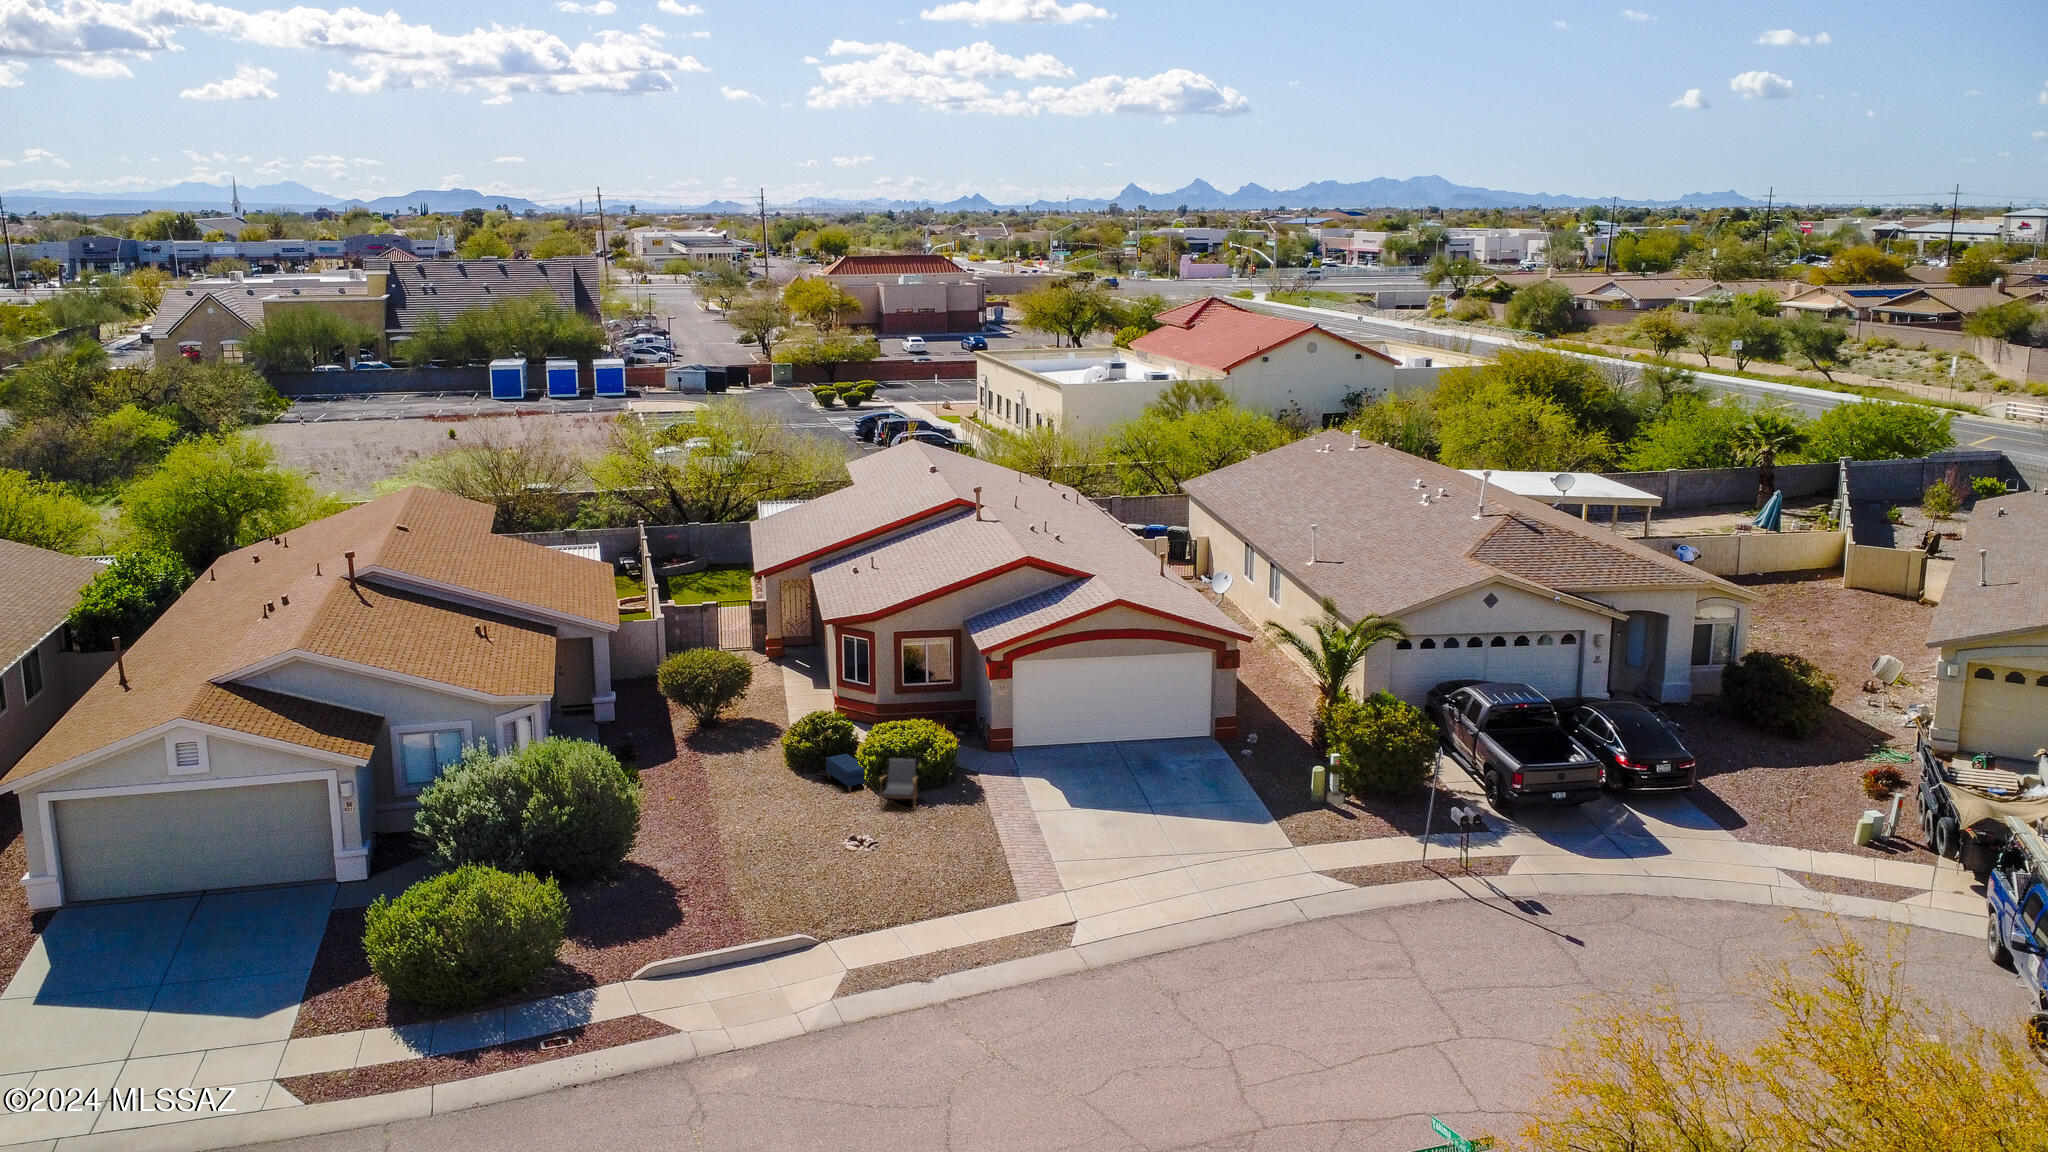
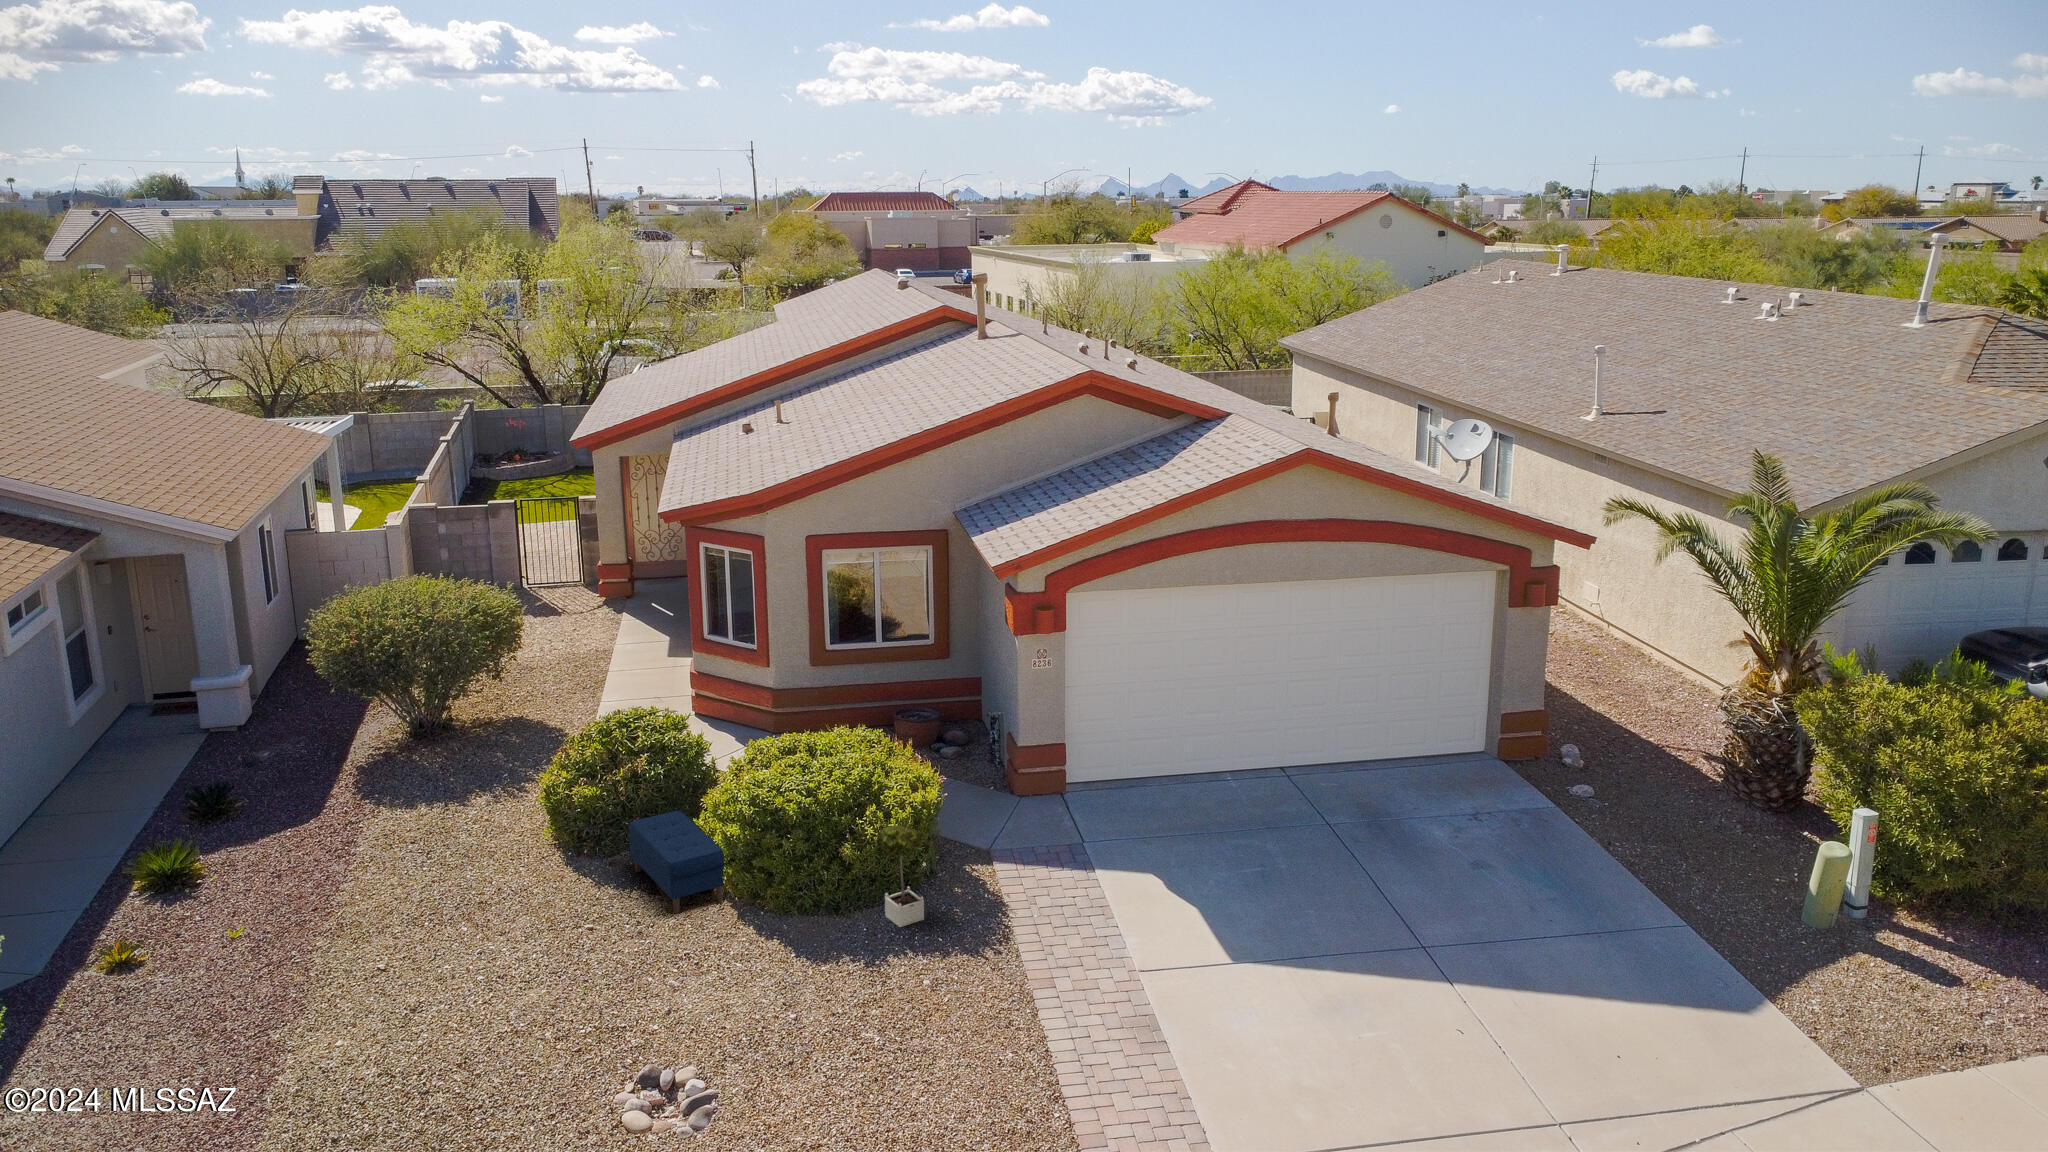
lounge chair: present [880,758,918,806] -> none [741,832,841,968]
potted tree: present [1326,764,1345,805] -> present [876,826,924,927]

